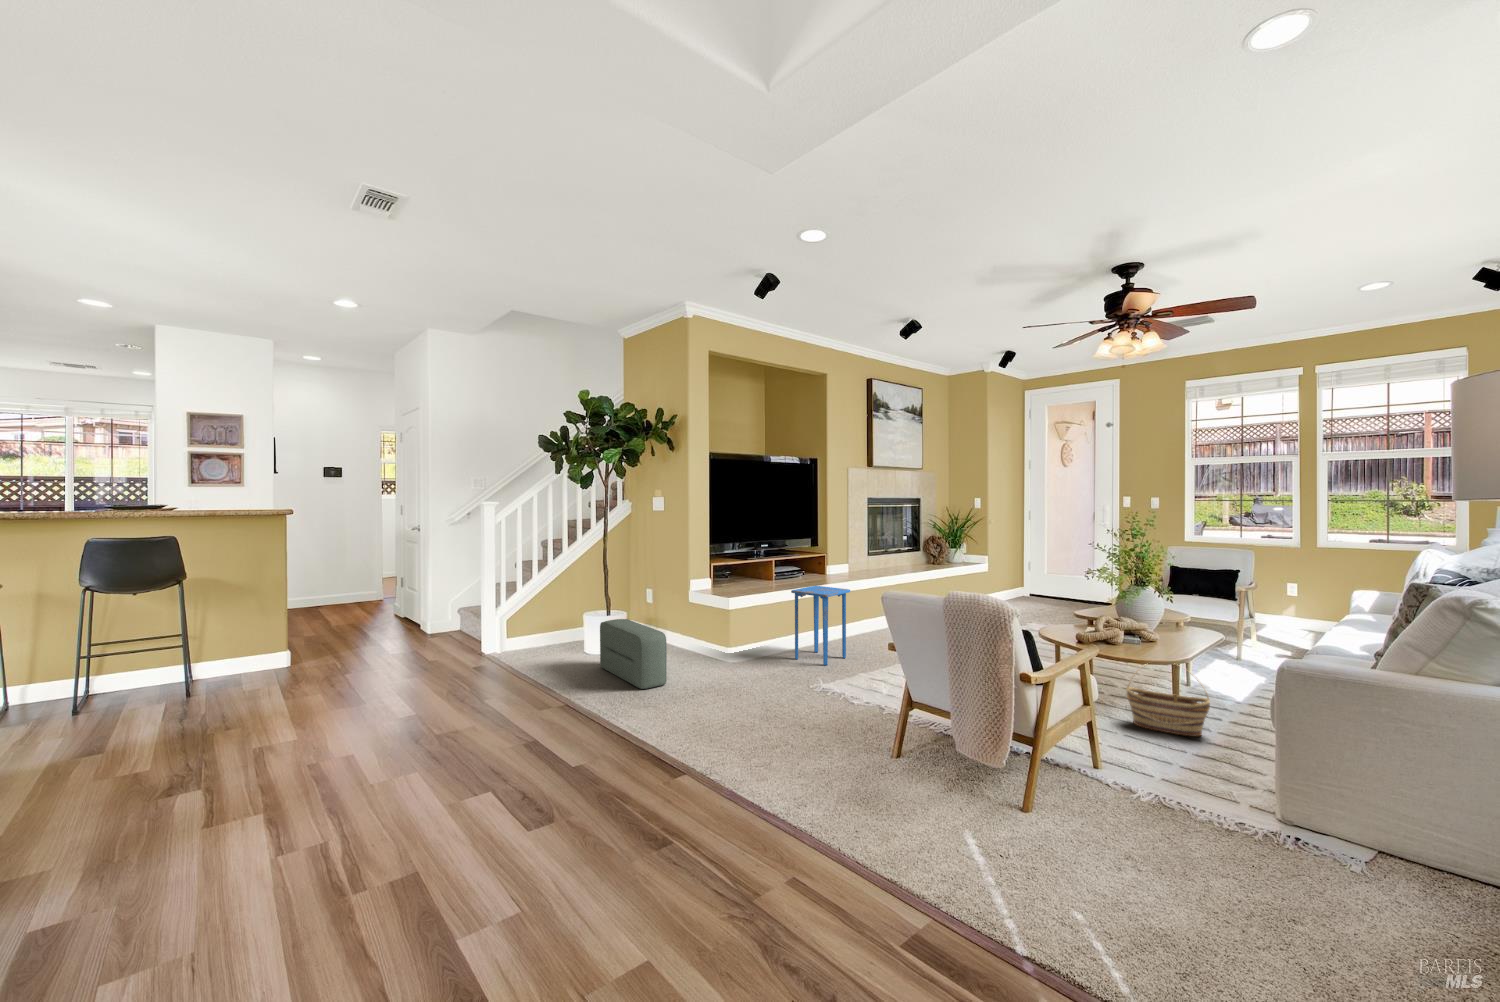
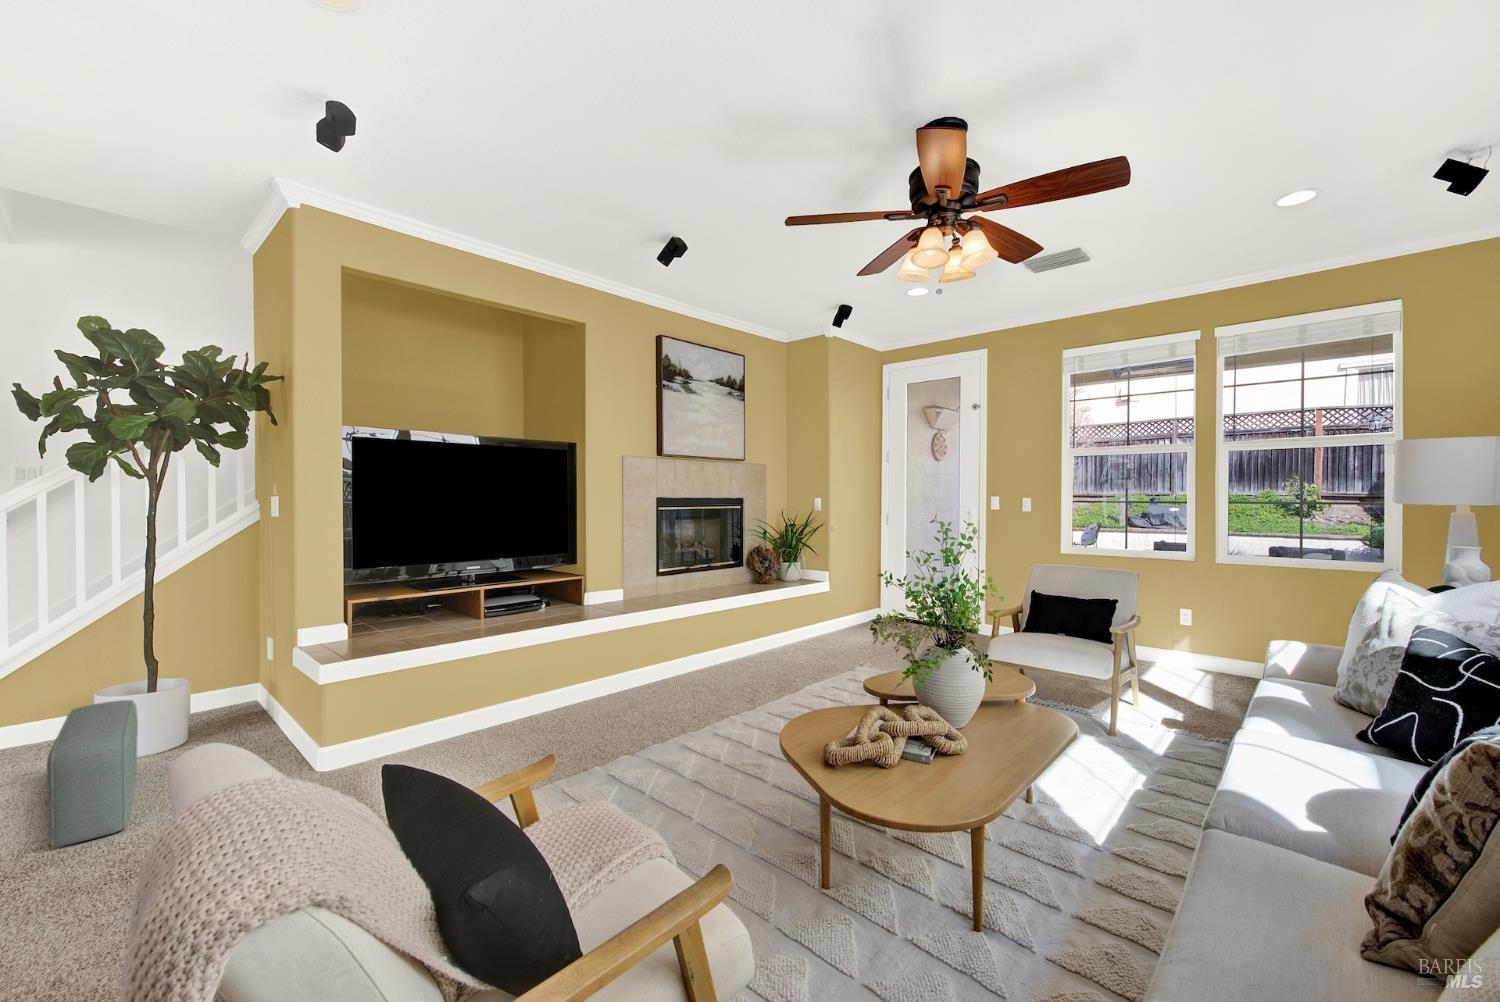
side table: present [791,586,850,665] -> none [438,632,538,766]
basket: present [1126,679,1210,736] -> none [879,799,1012,951]

